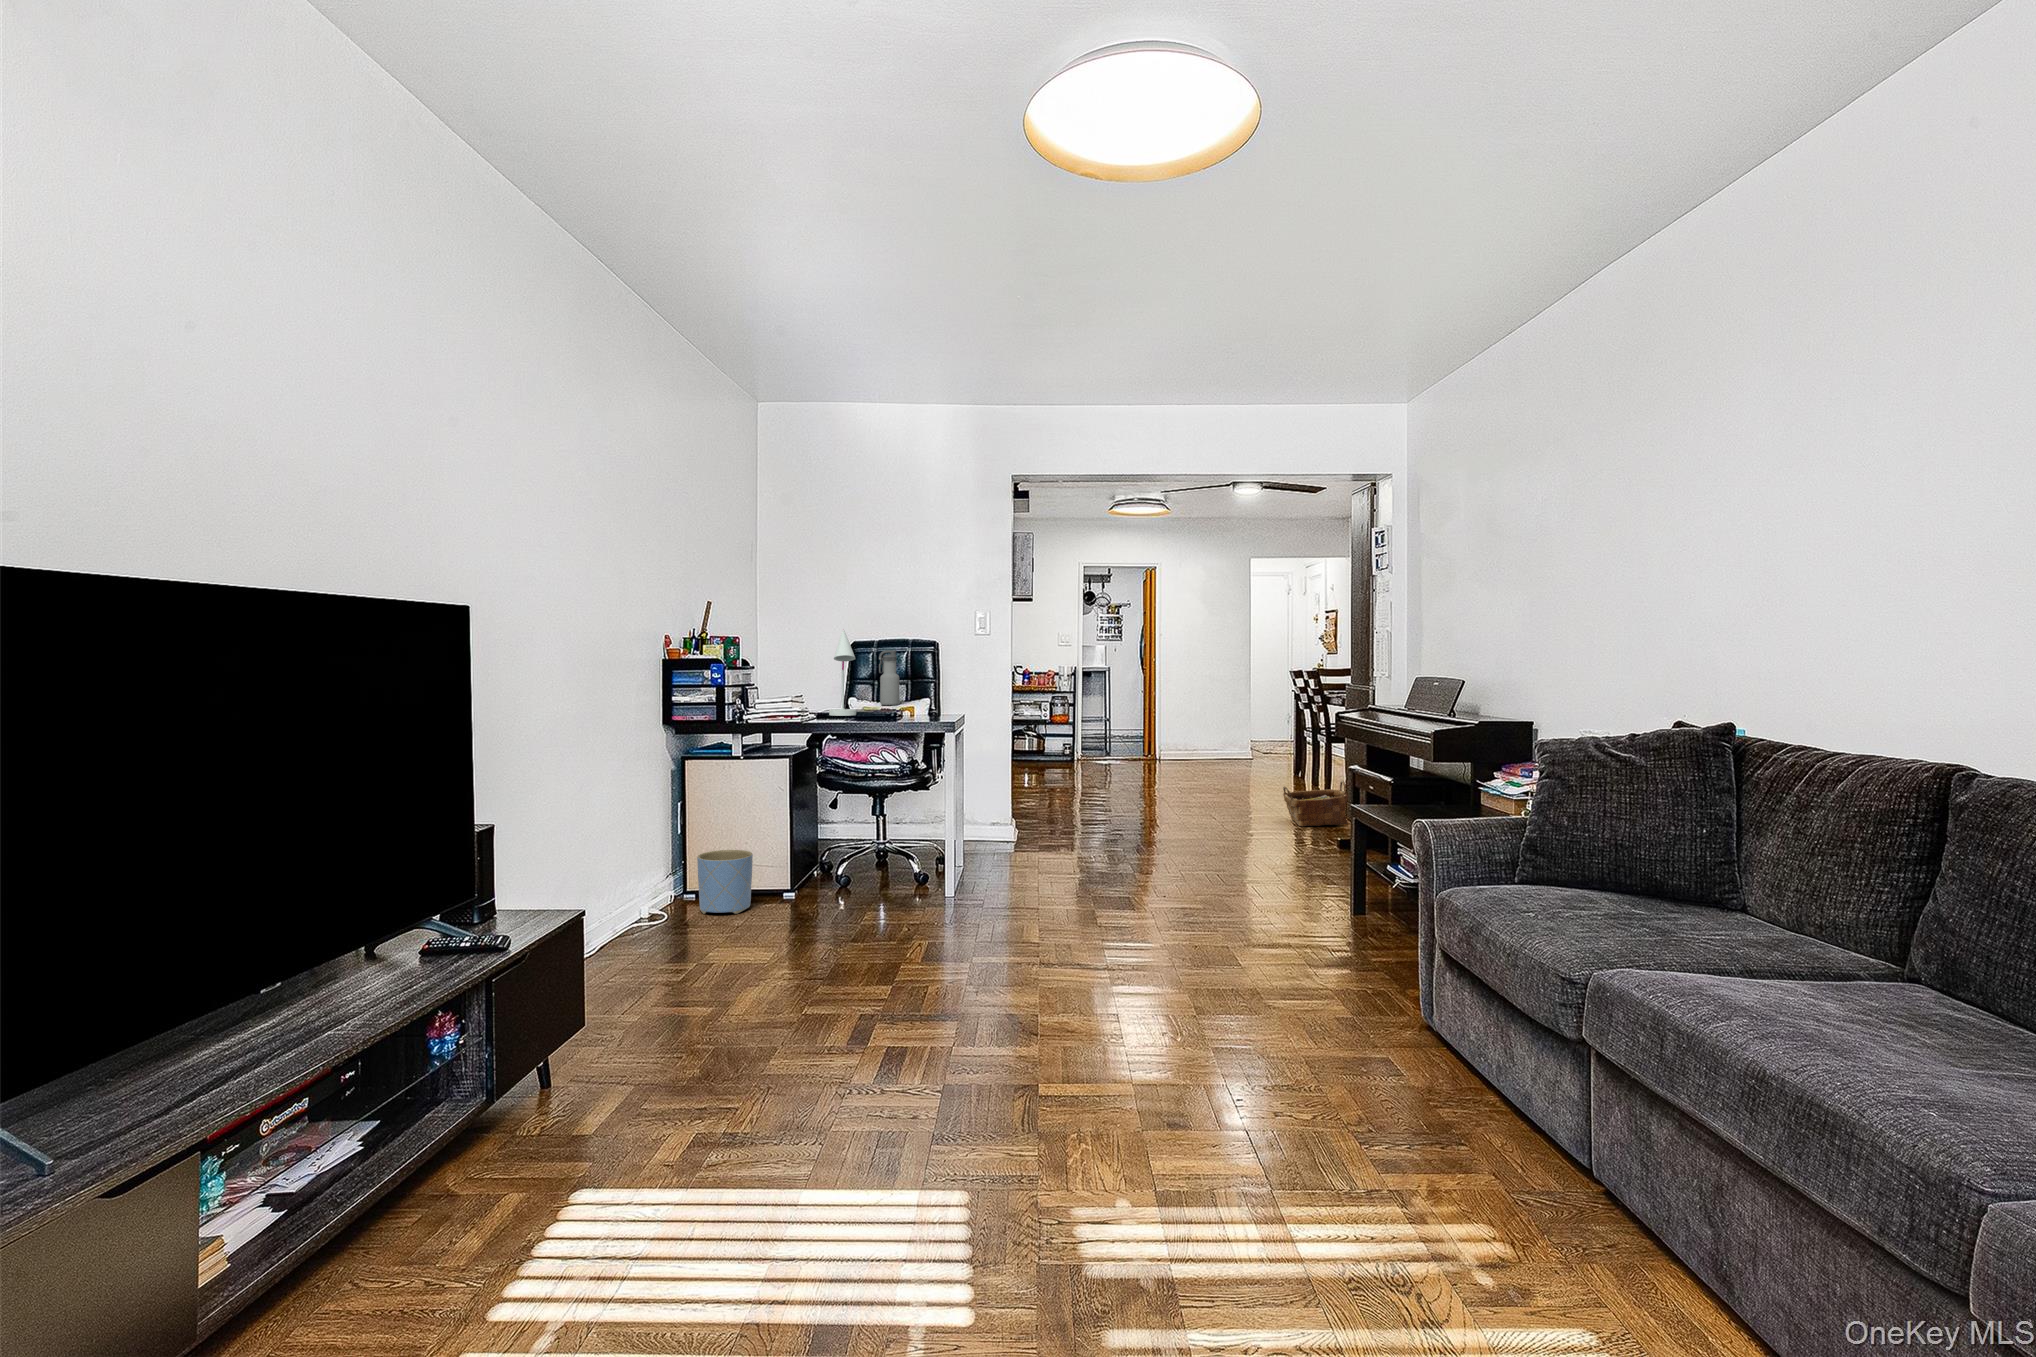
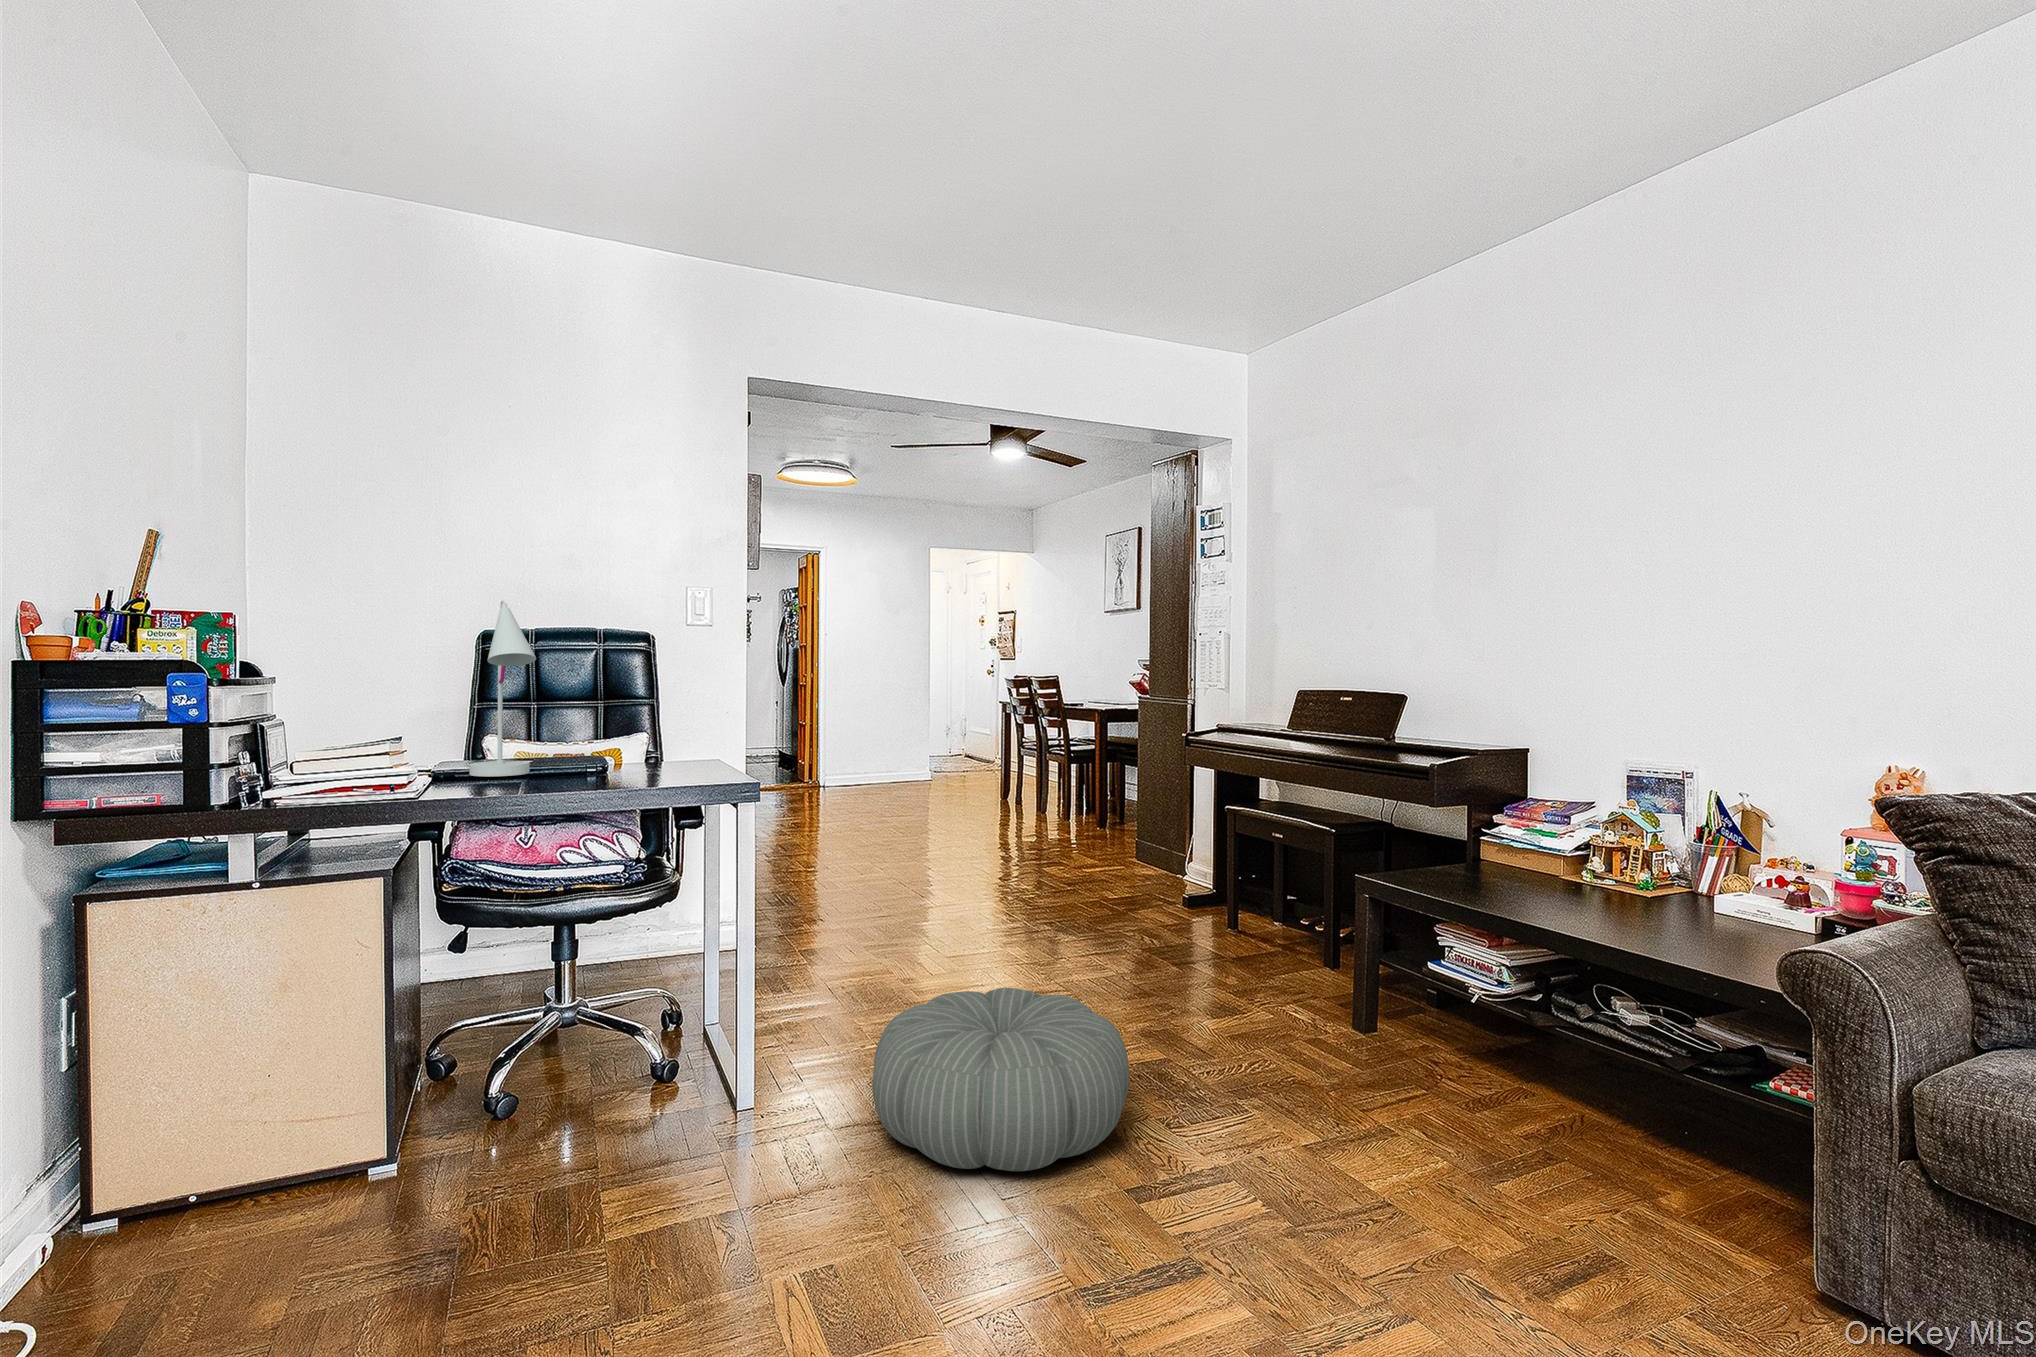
water bottle: present [879,650,899,705] -> none [553,647,593,747]
woven basket: present [1283,781,1348,826] -> none [1090,819,1171,882]
pouf: none [1005,846,1148,929] -> present [872,988,1129,1171]
planter: present [697,850,753,914] -> none [125,1100,289,1289]

